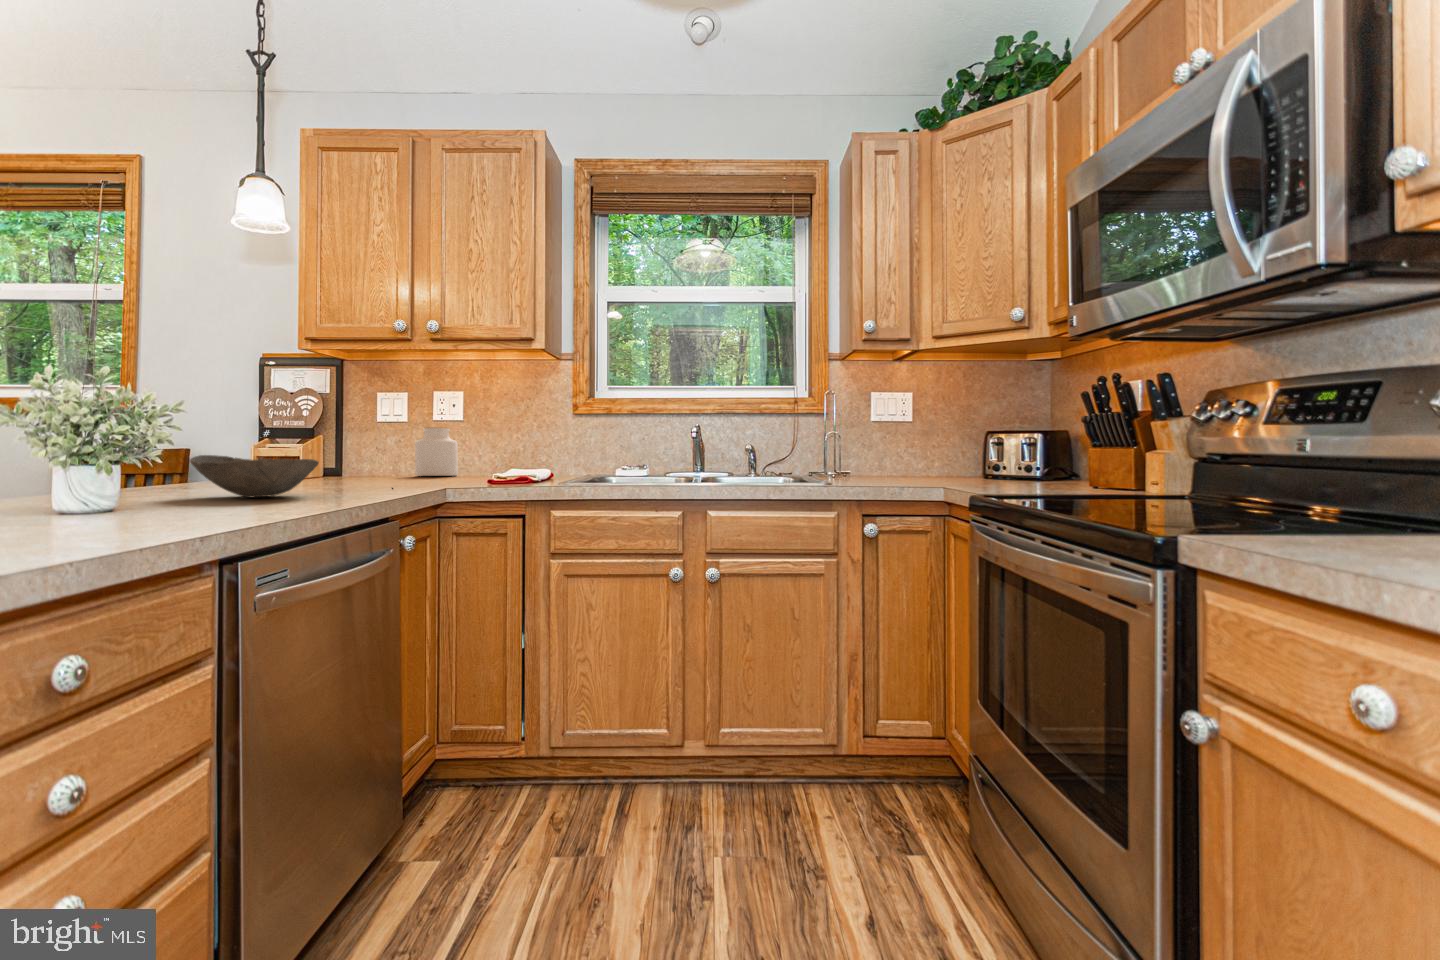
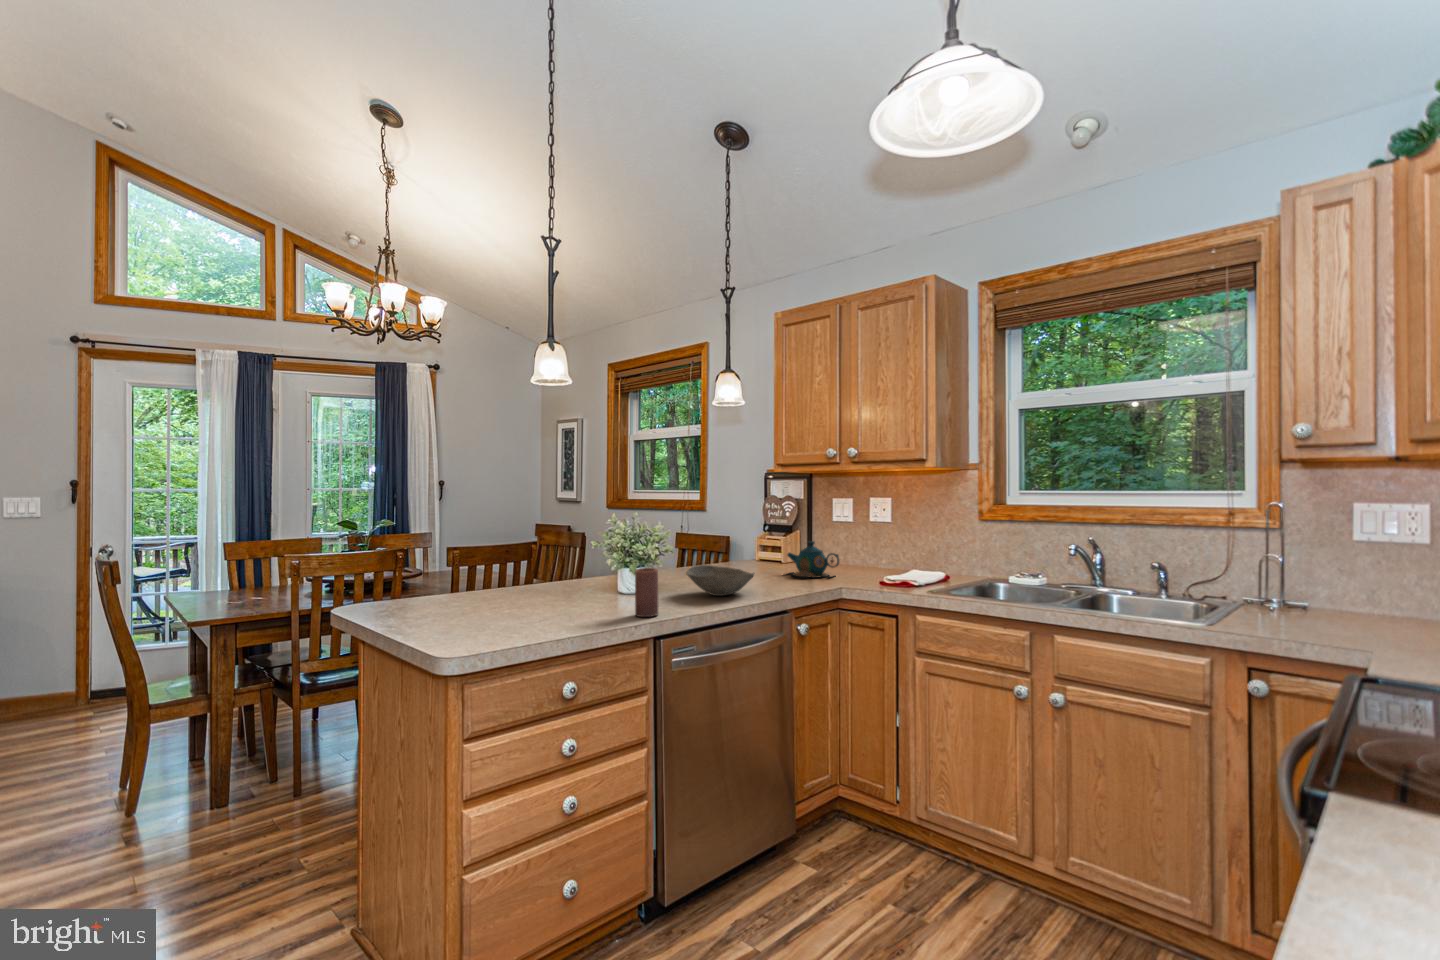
jar: present [415,427,458,476] -> none [856,527,888,567]
candle: none [116,432,172,517] -> present [635,568,658,617]
teapot: none [320,436,415,483] -> present [788,541,839,578]

